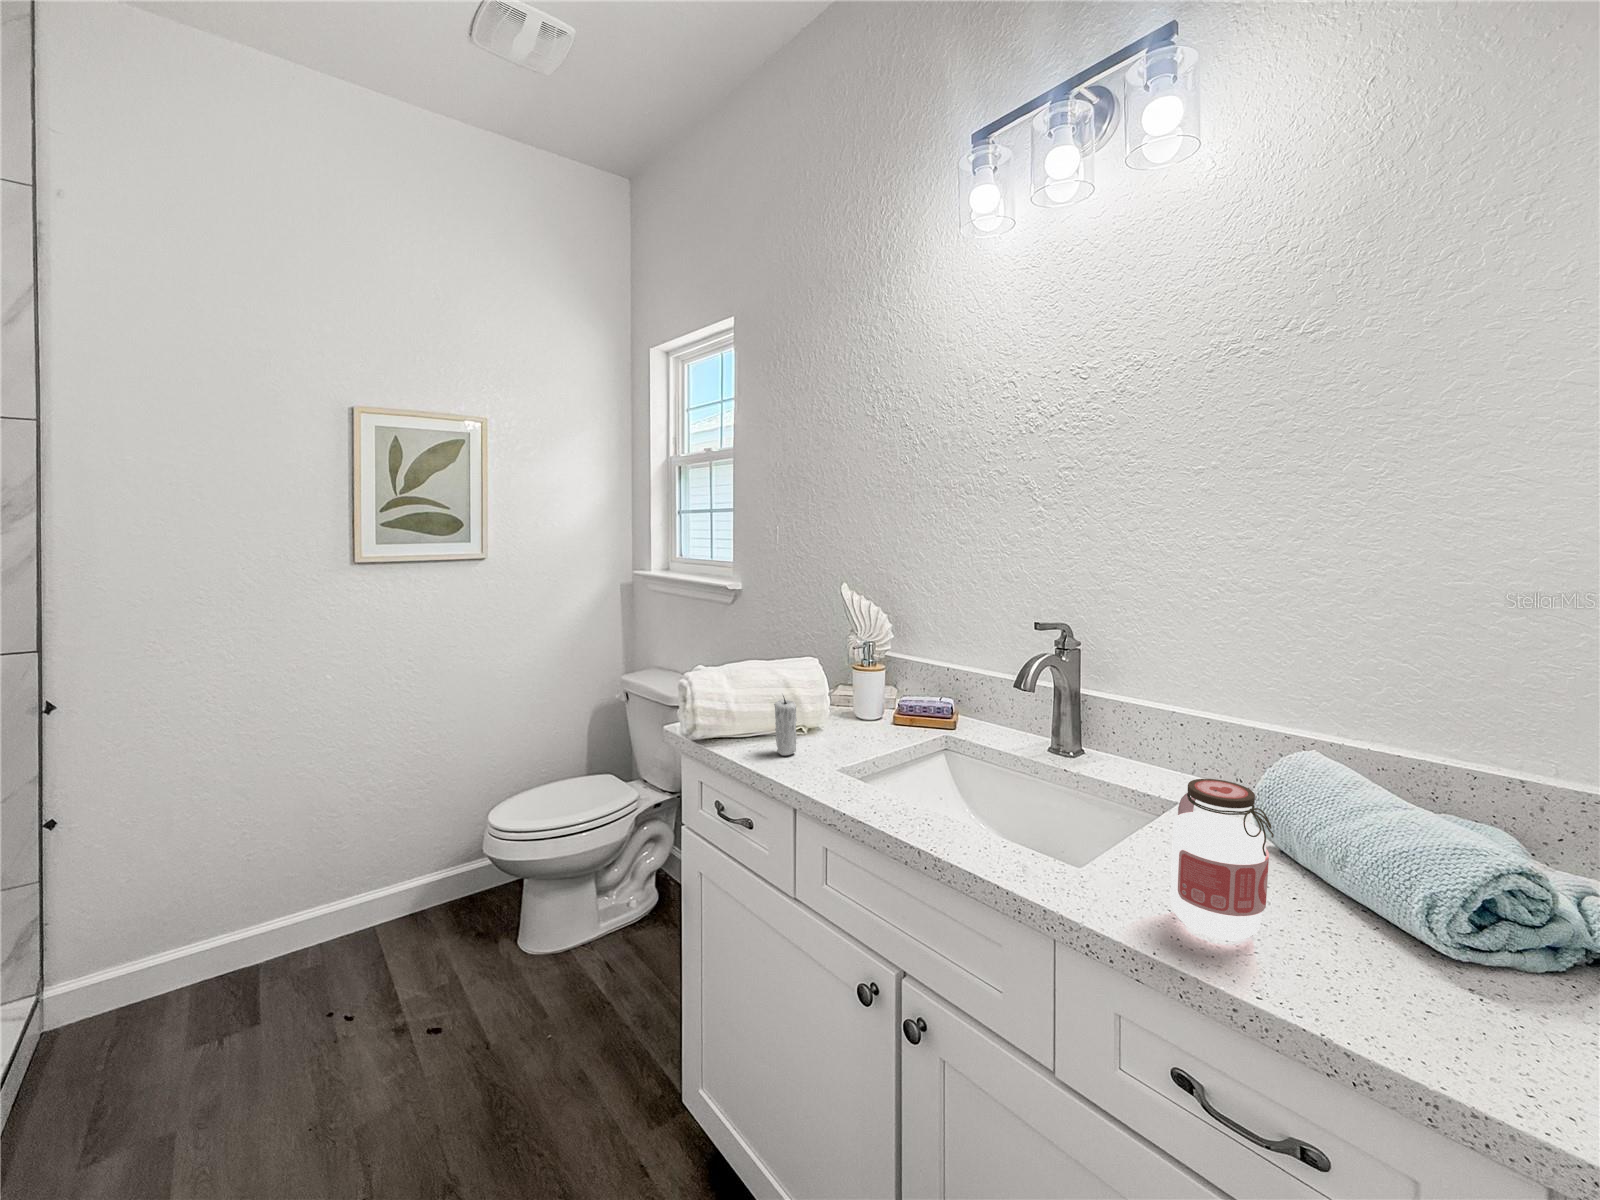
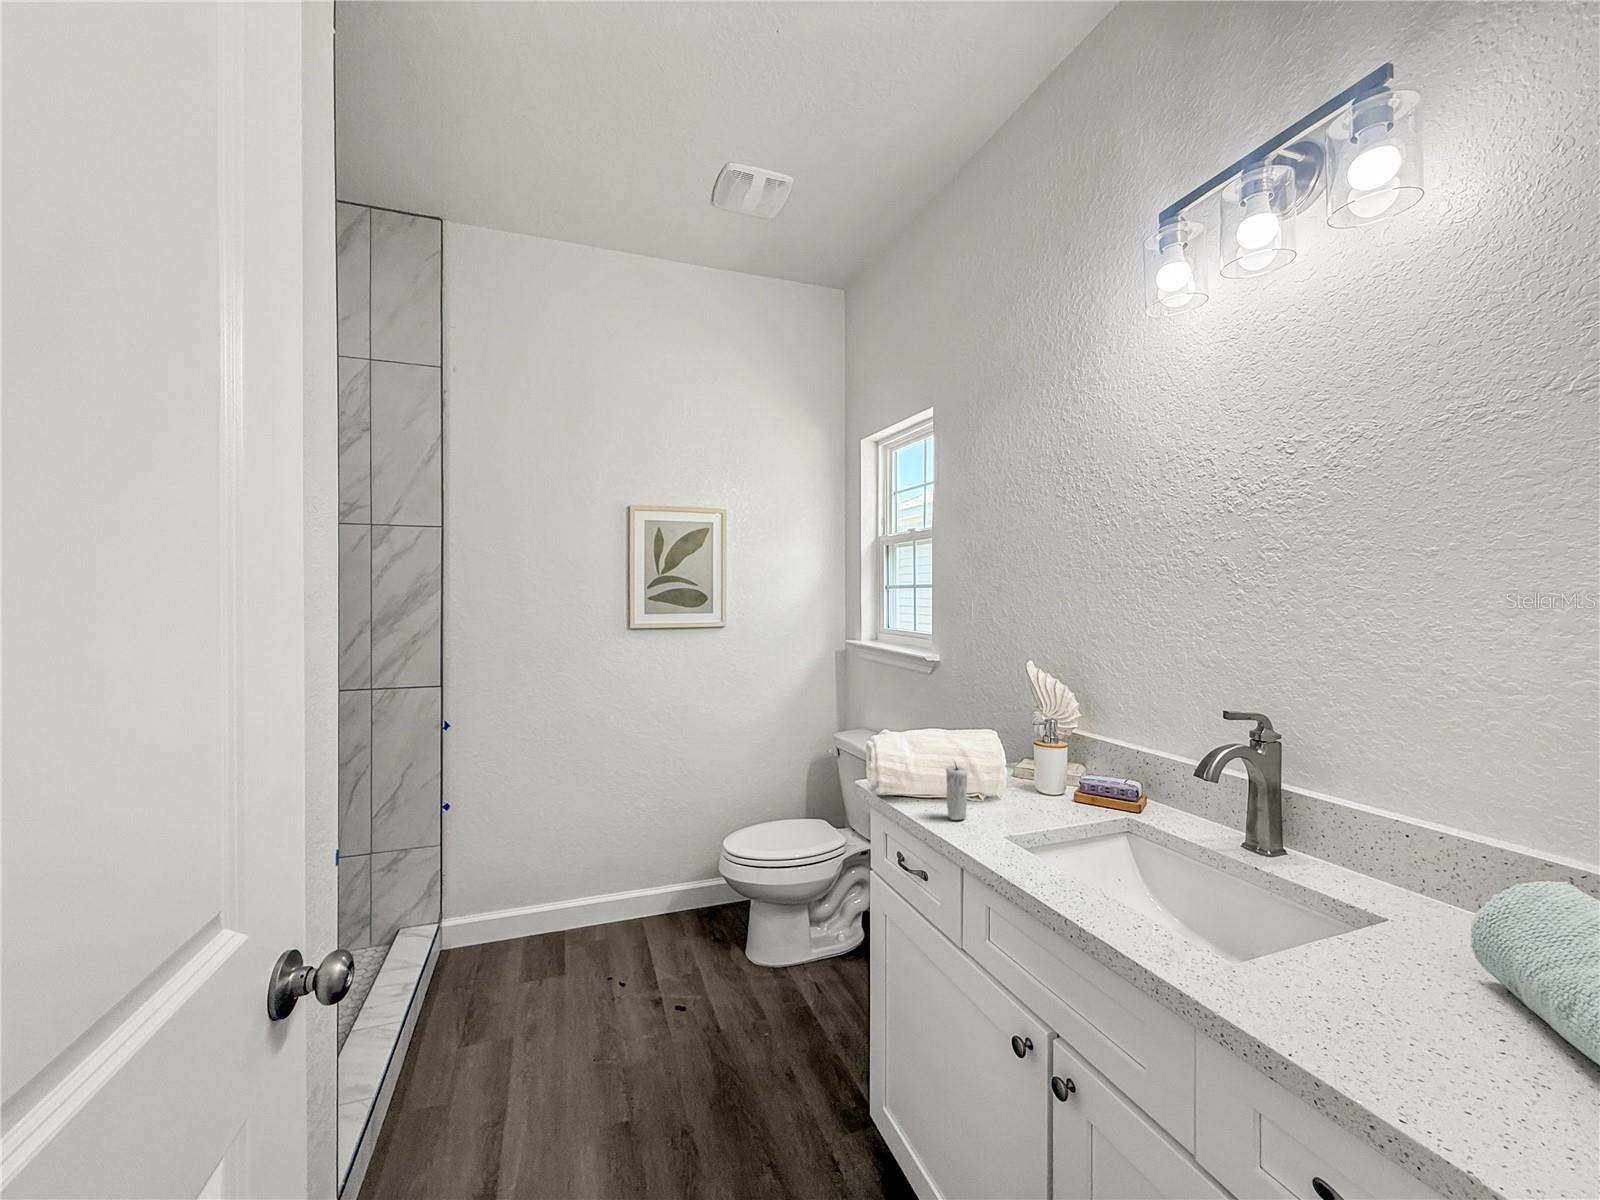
jar: present [1171,779,1274,941] -> none [1323,880,1443,1066]

